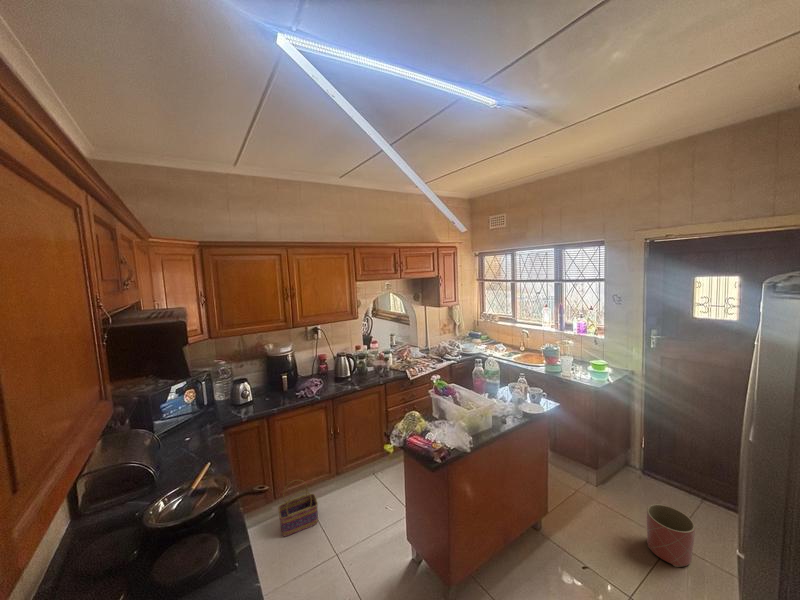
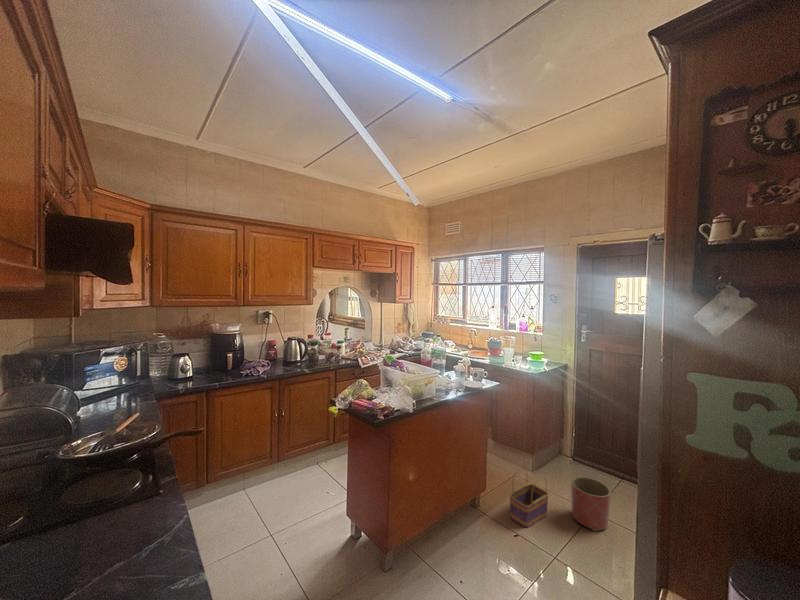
basket: present [278,480,318,536] -> present [510,471,548,527]

